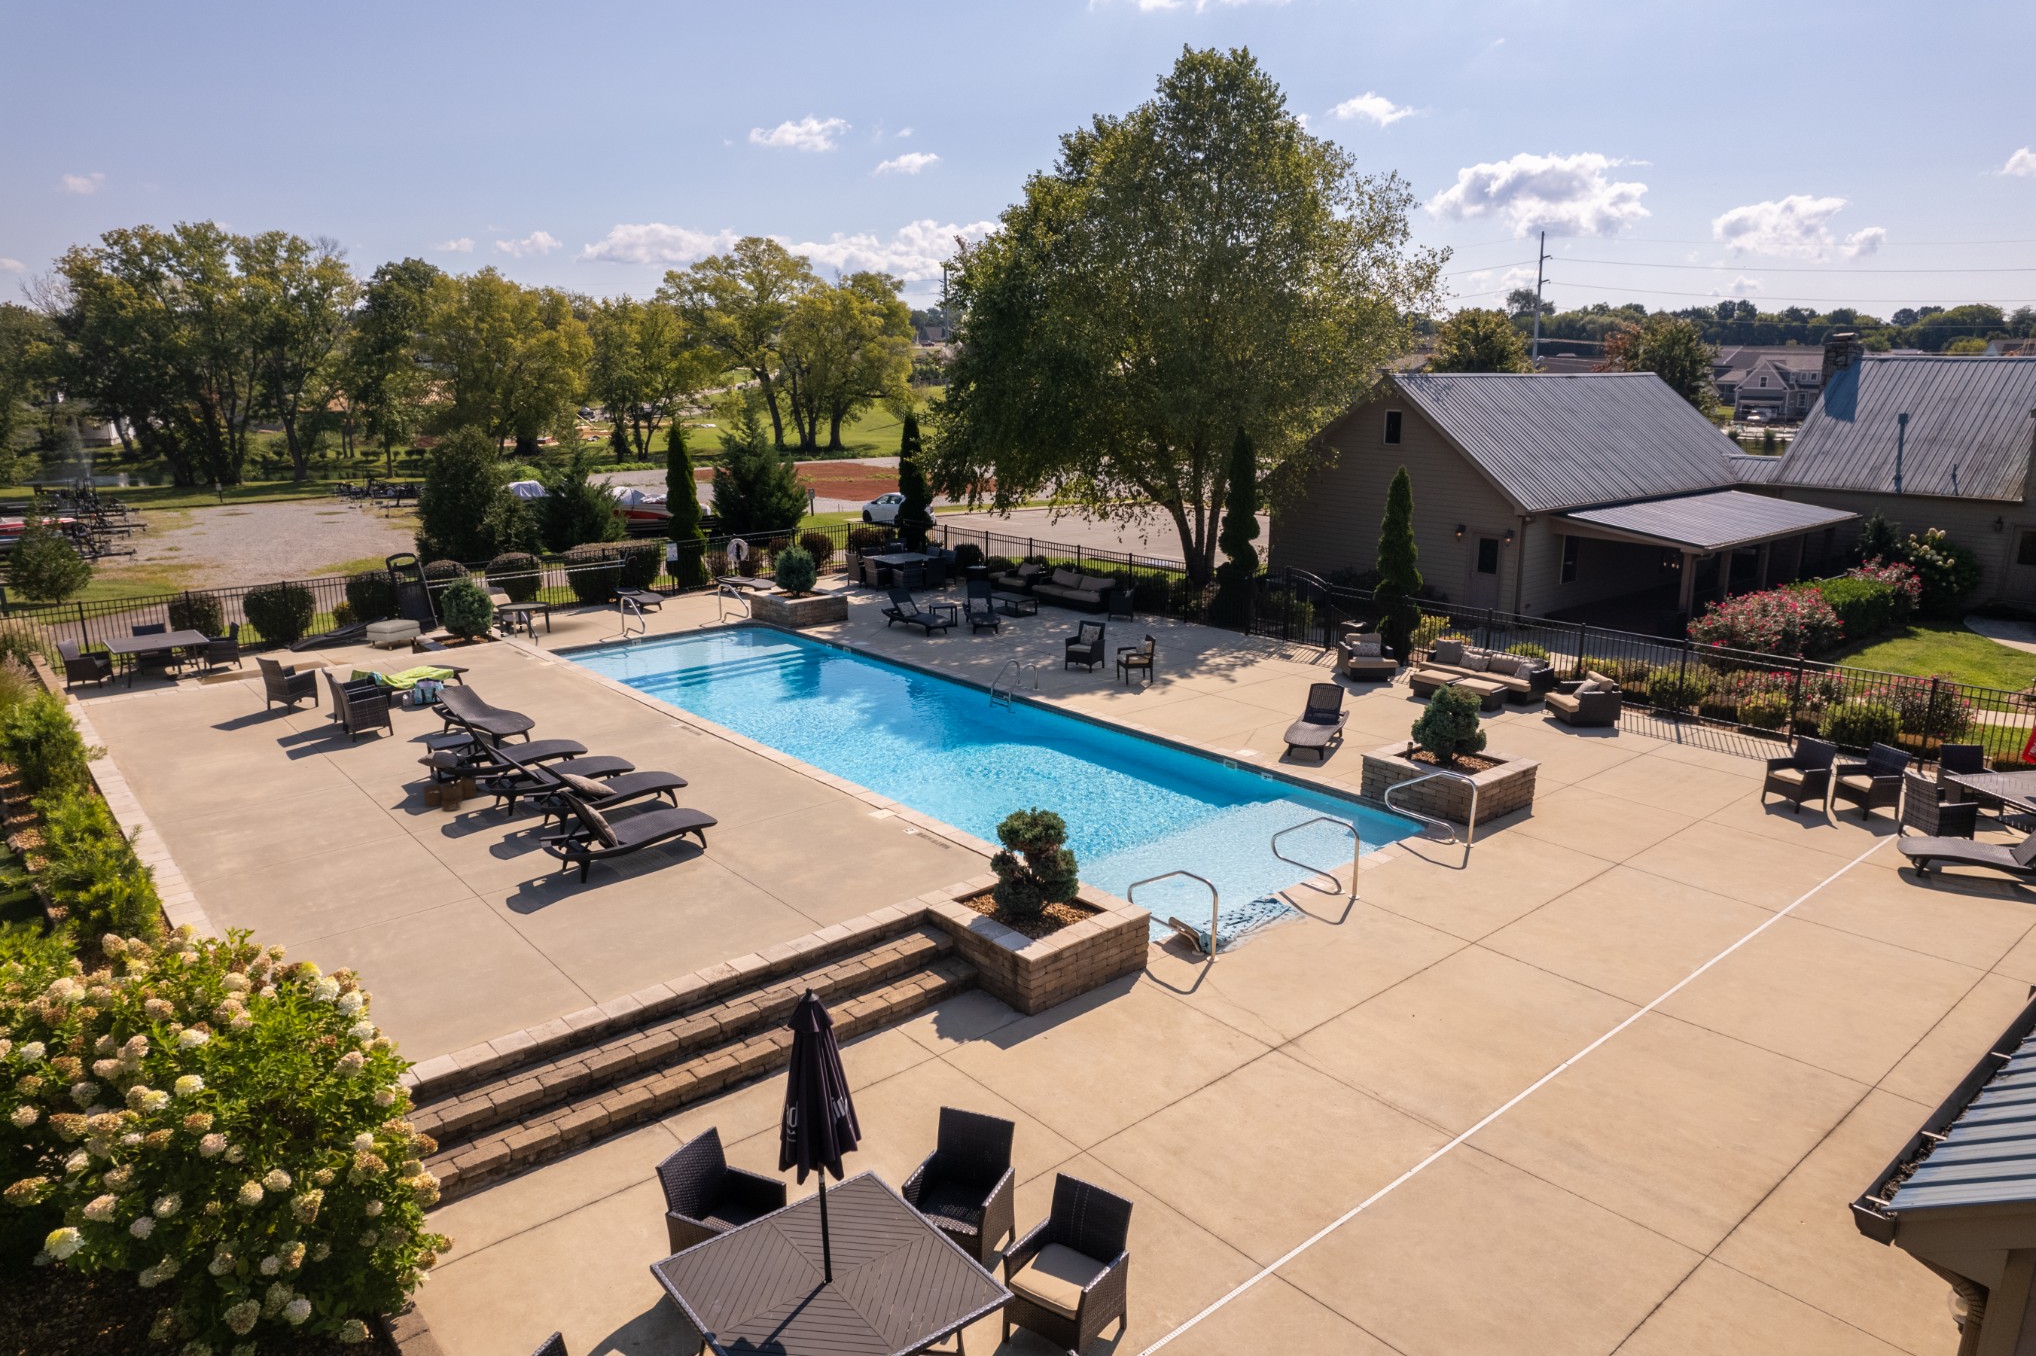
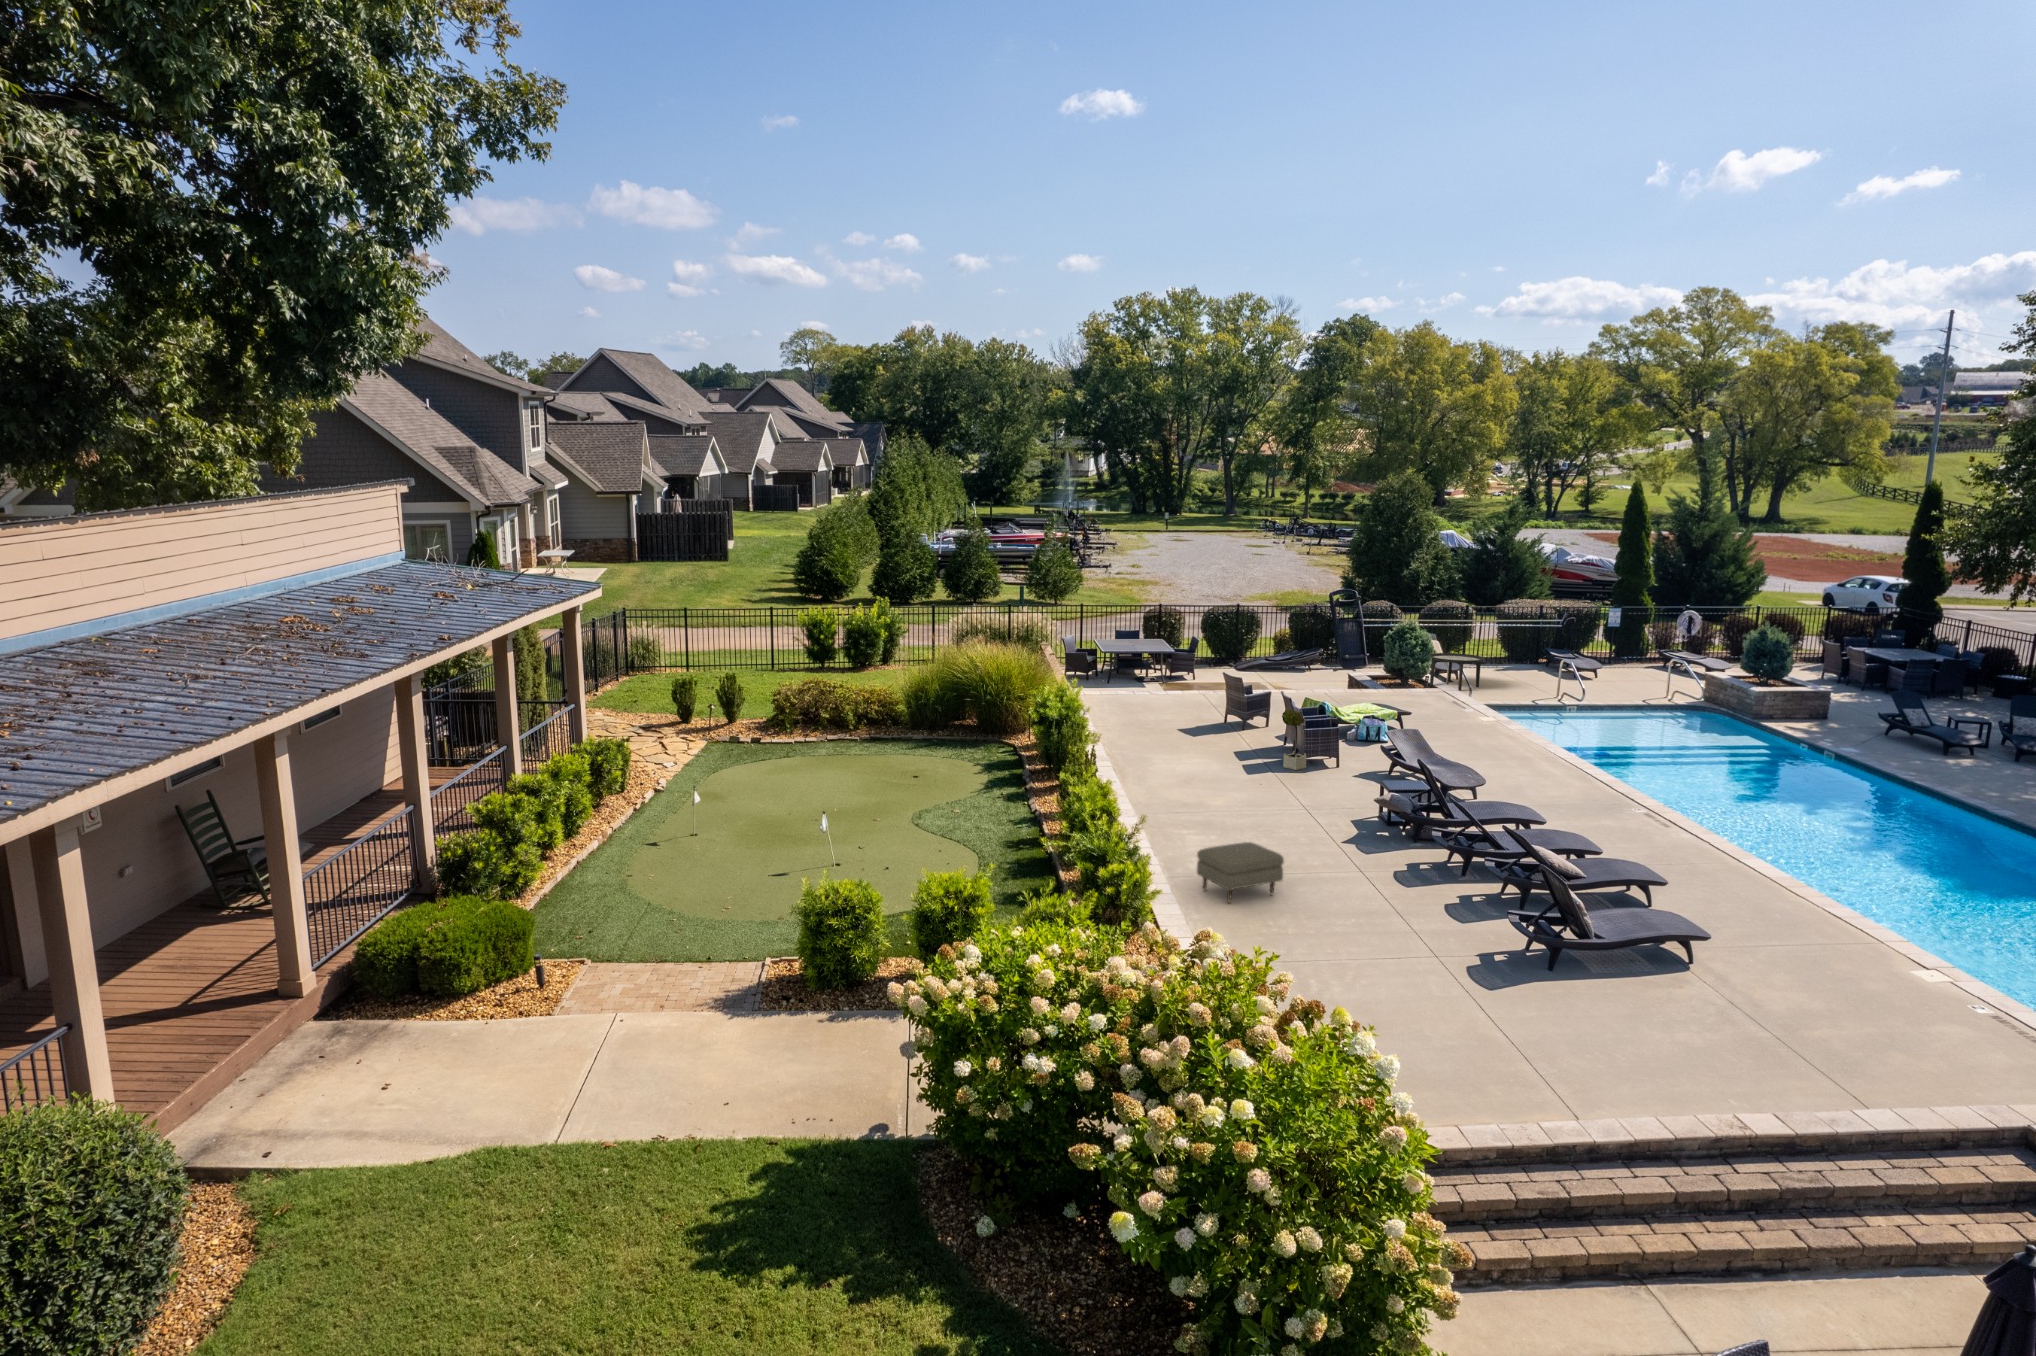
ottoman: present [366,620,421,650] -> present [1197,842,1284,903]
potted tree: none [320,686,358,748] -> present [1282,709,1306,770]
woven basket: present [423,778,476,811] -> none [1372,819,1422,853]

